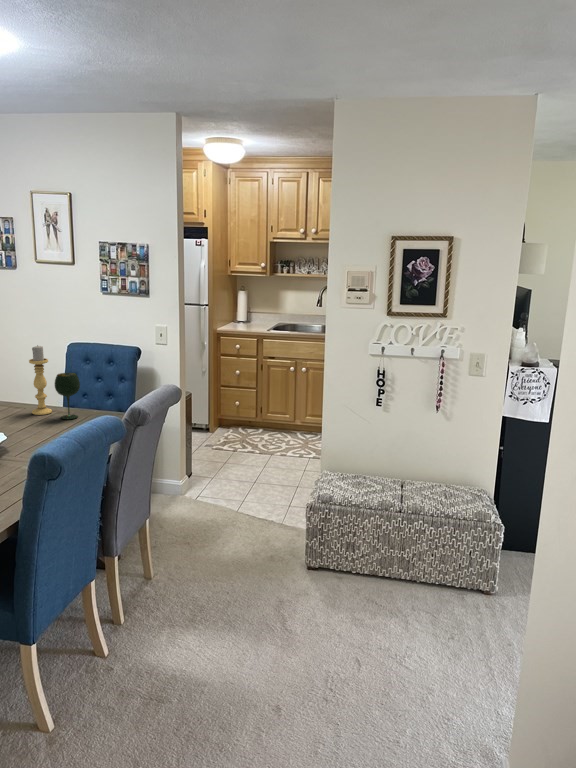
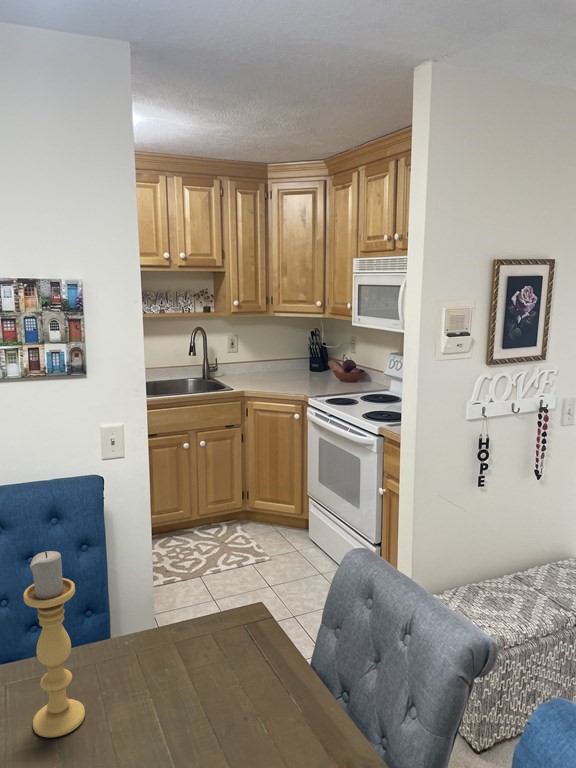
wine glass: present [55,373,80,419] -> none [121,592,182,717]

